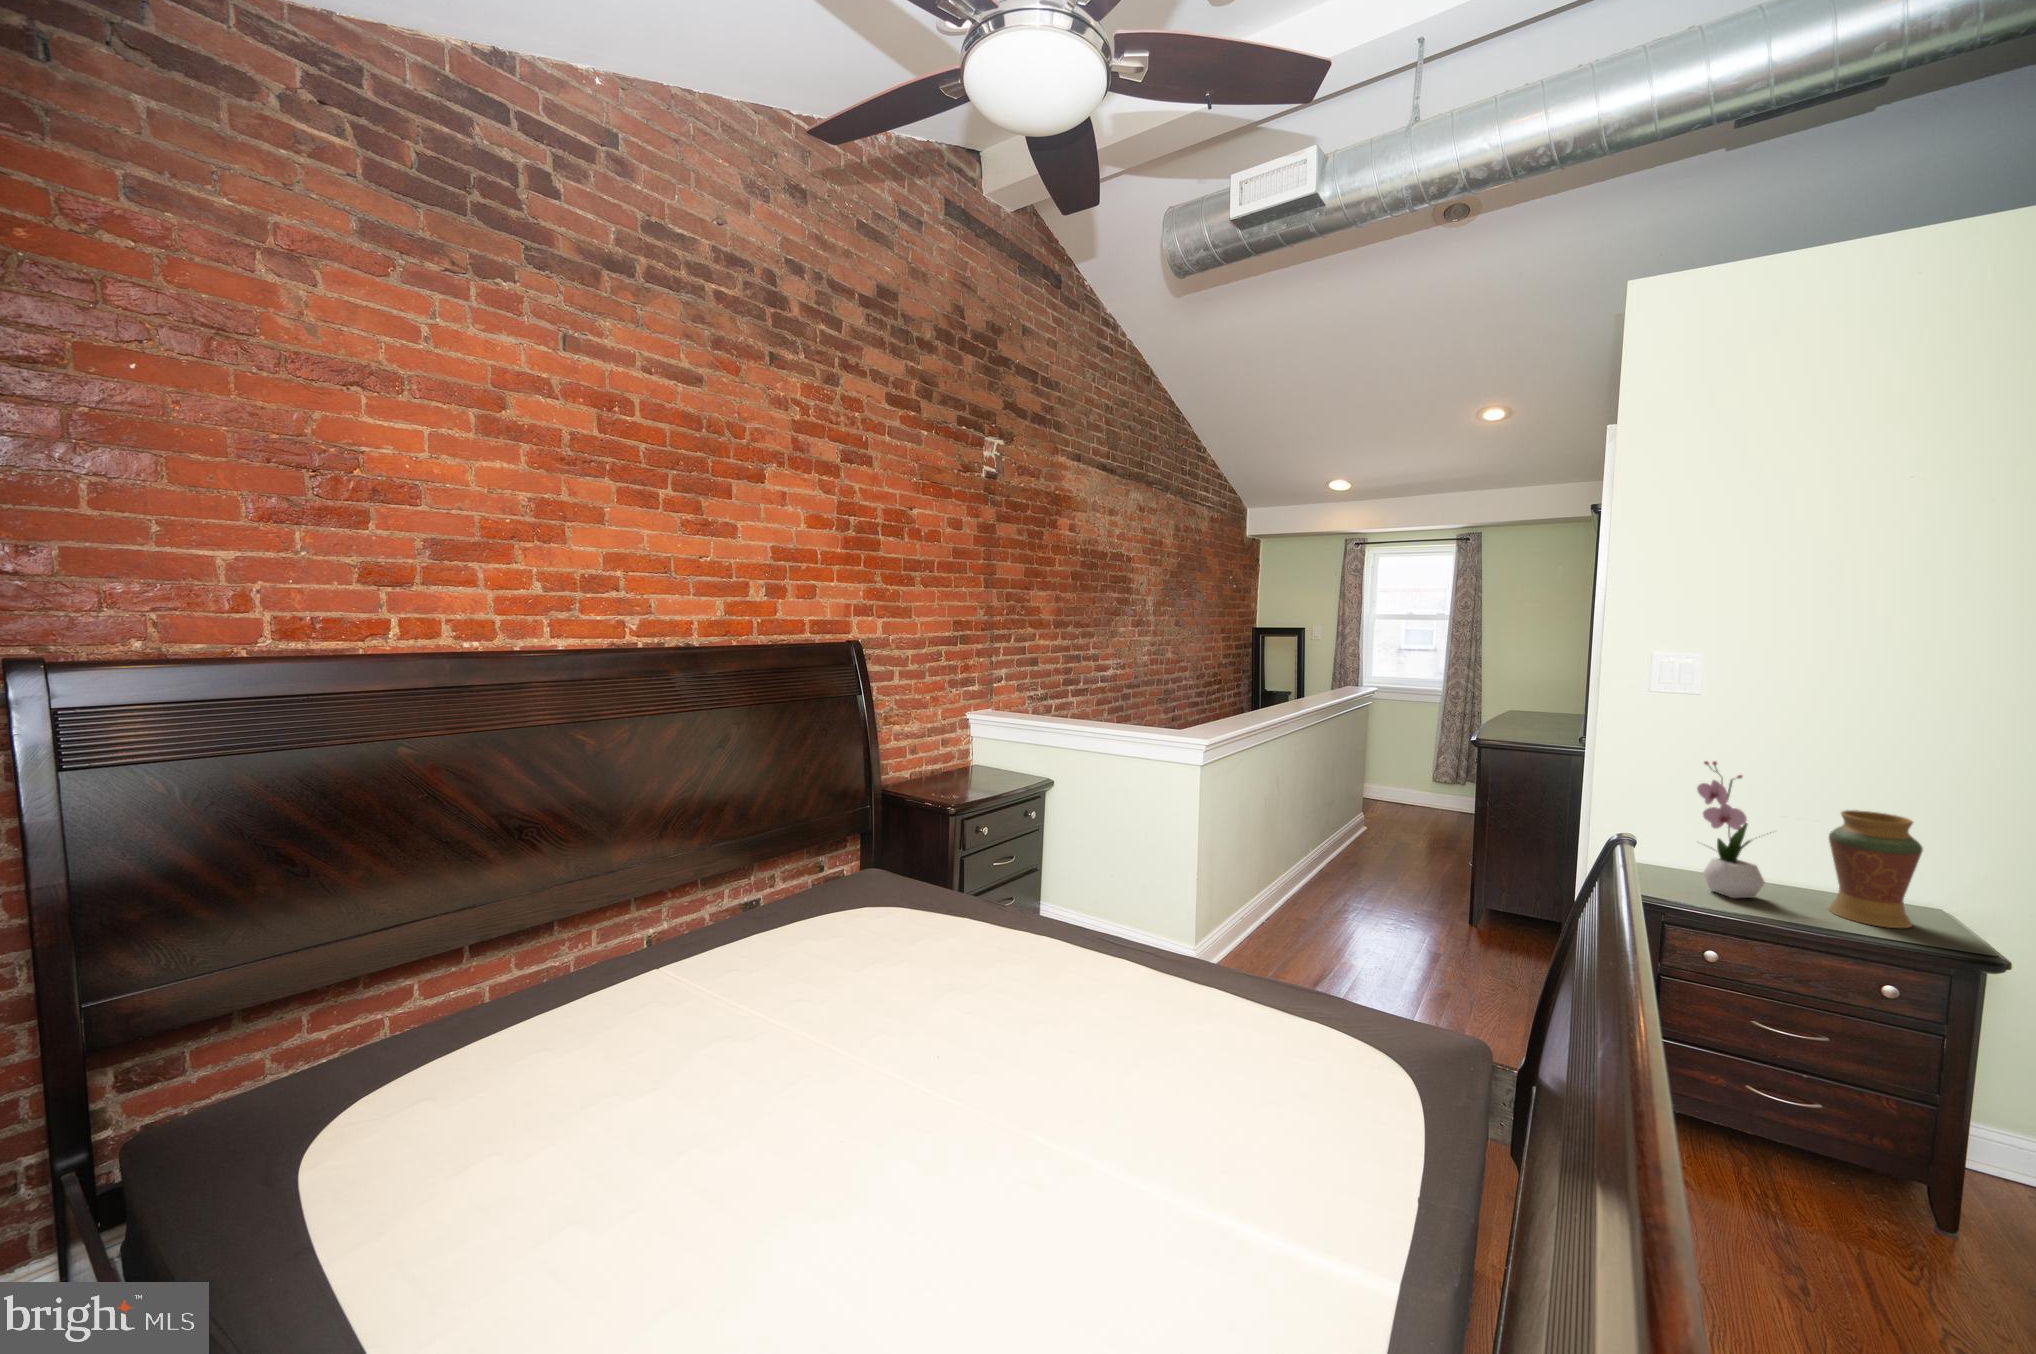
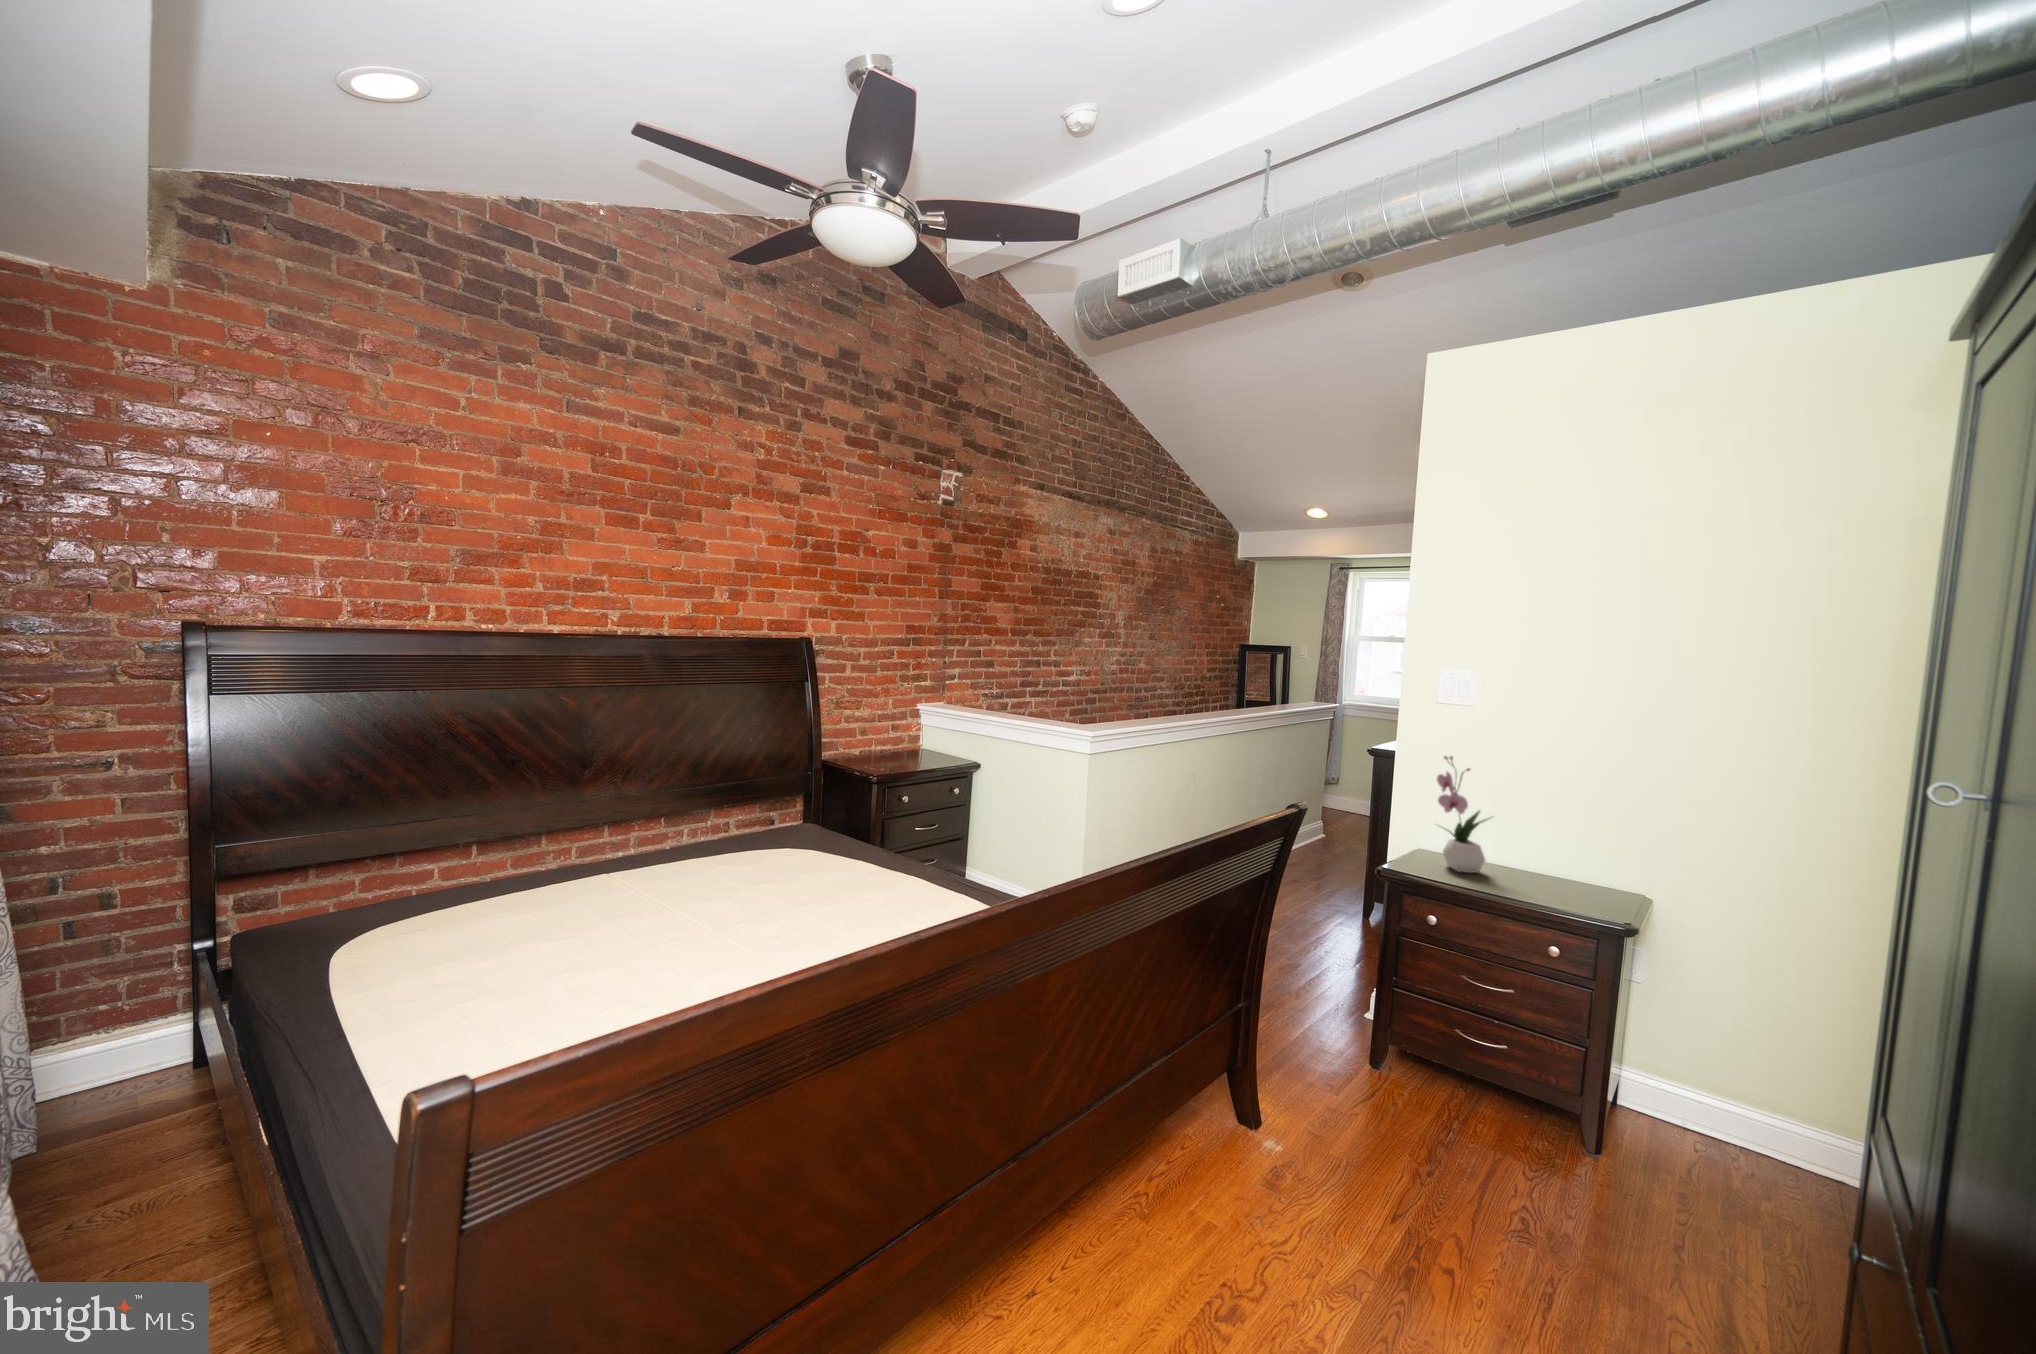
decorative vase: present [1829,810,1923,928] -> none [1532,801,1598,900]

